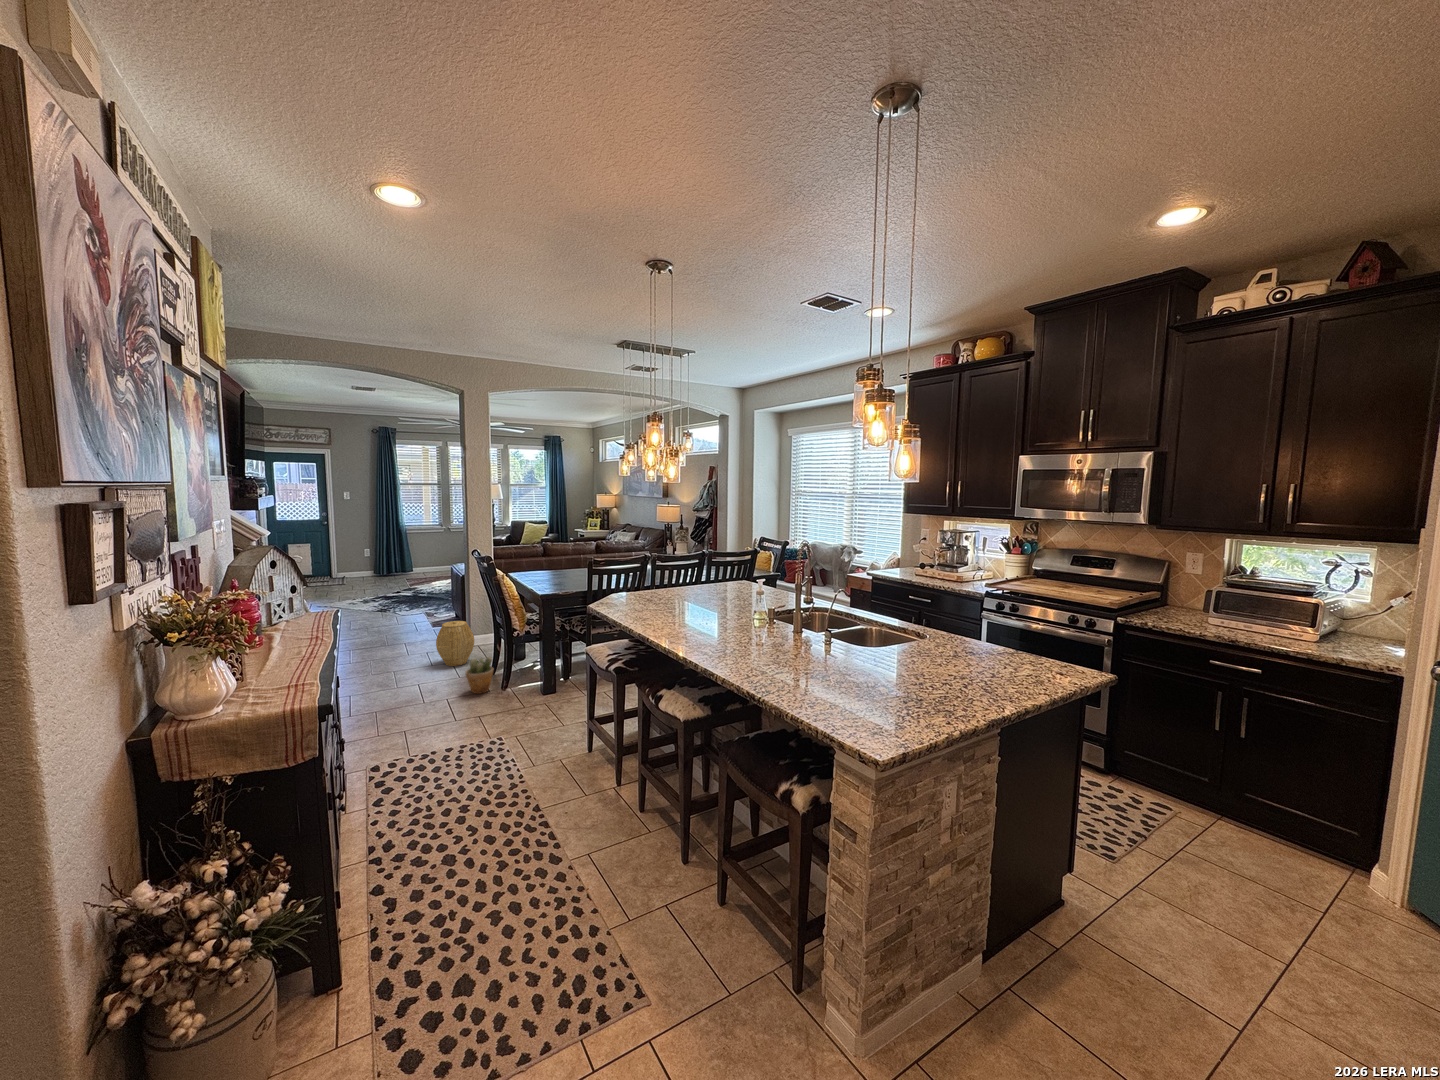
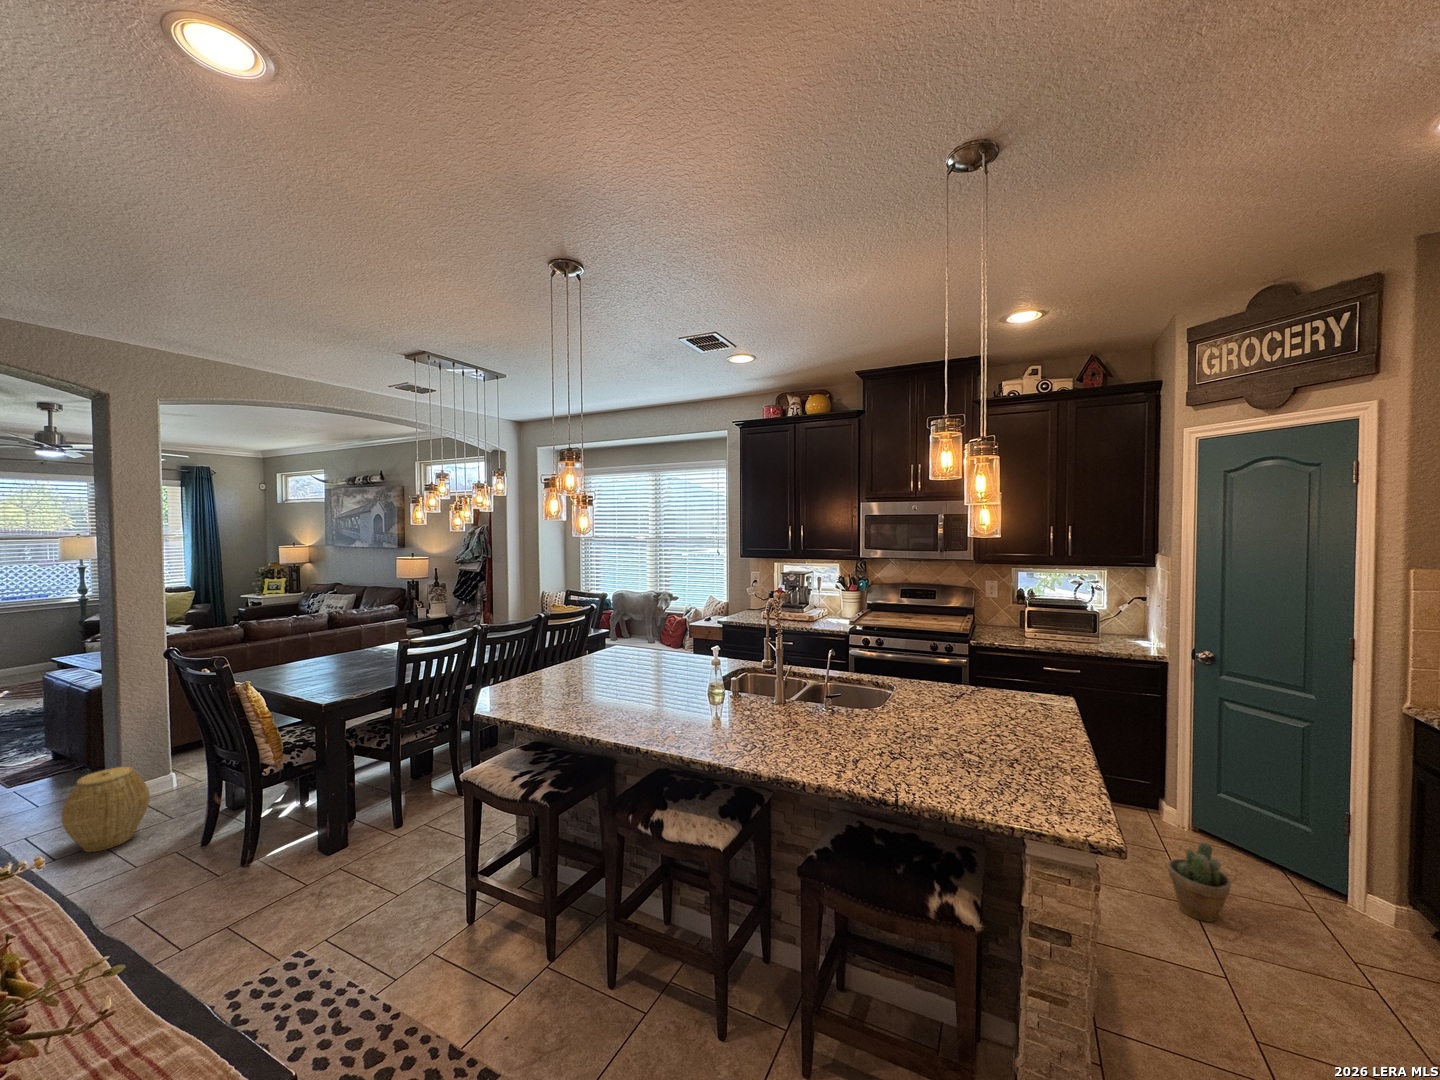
potted plant: present [465,657,493,694] -> present [1168,842,1231,922]

